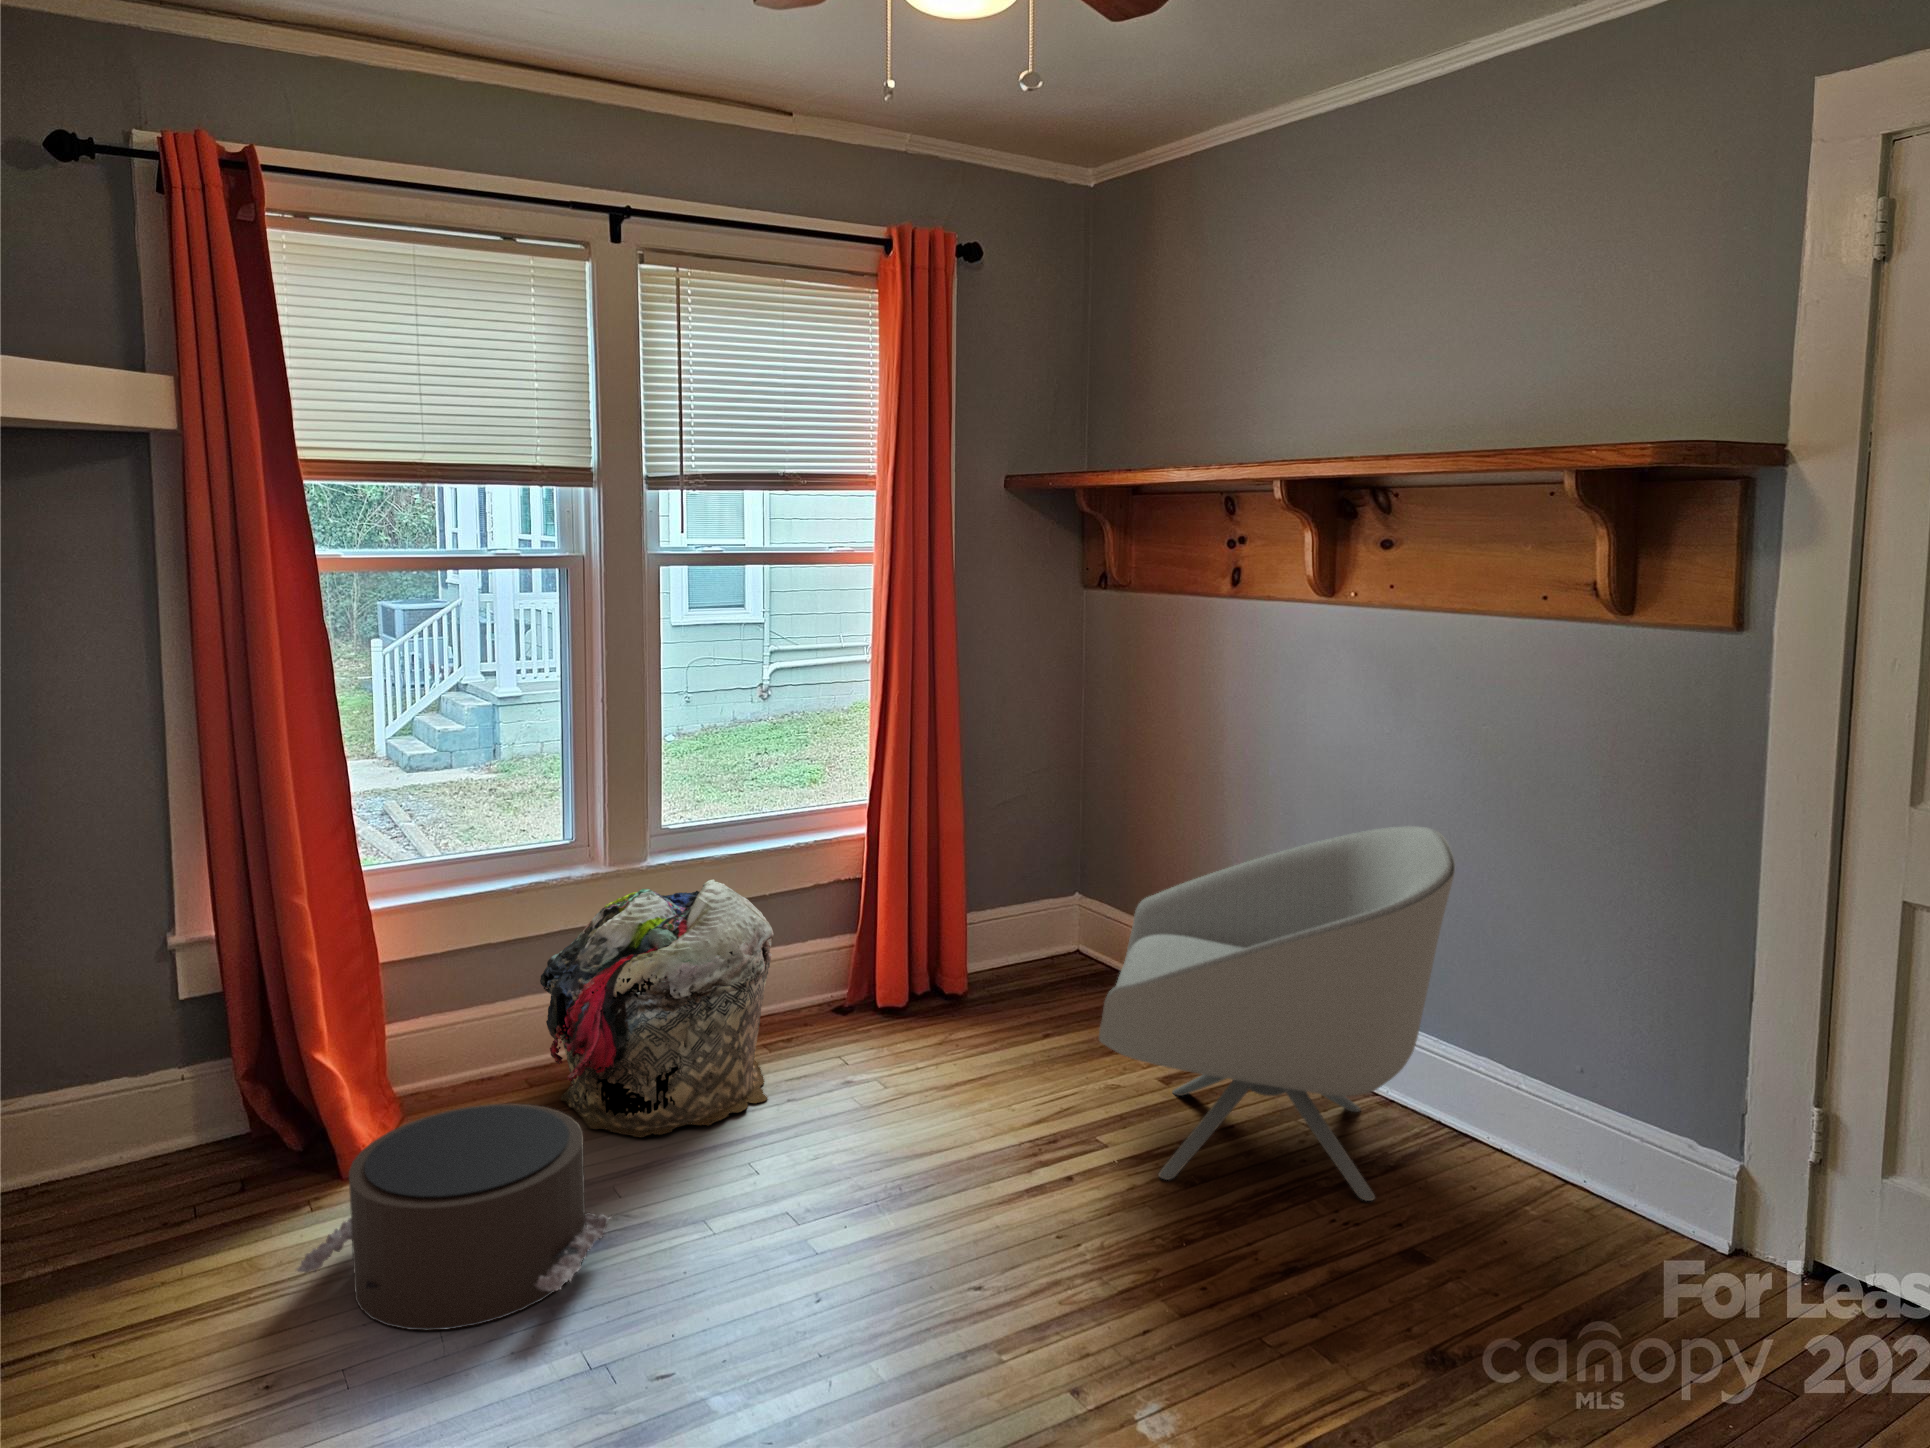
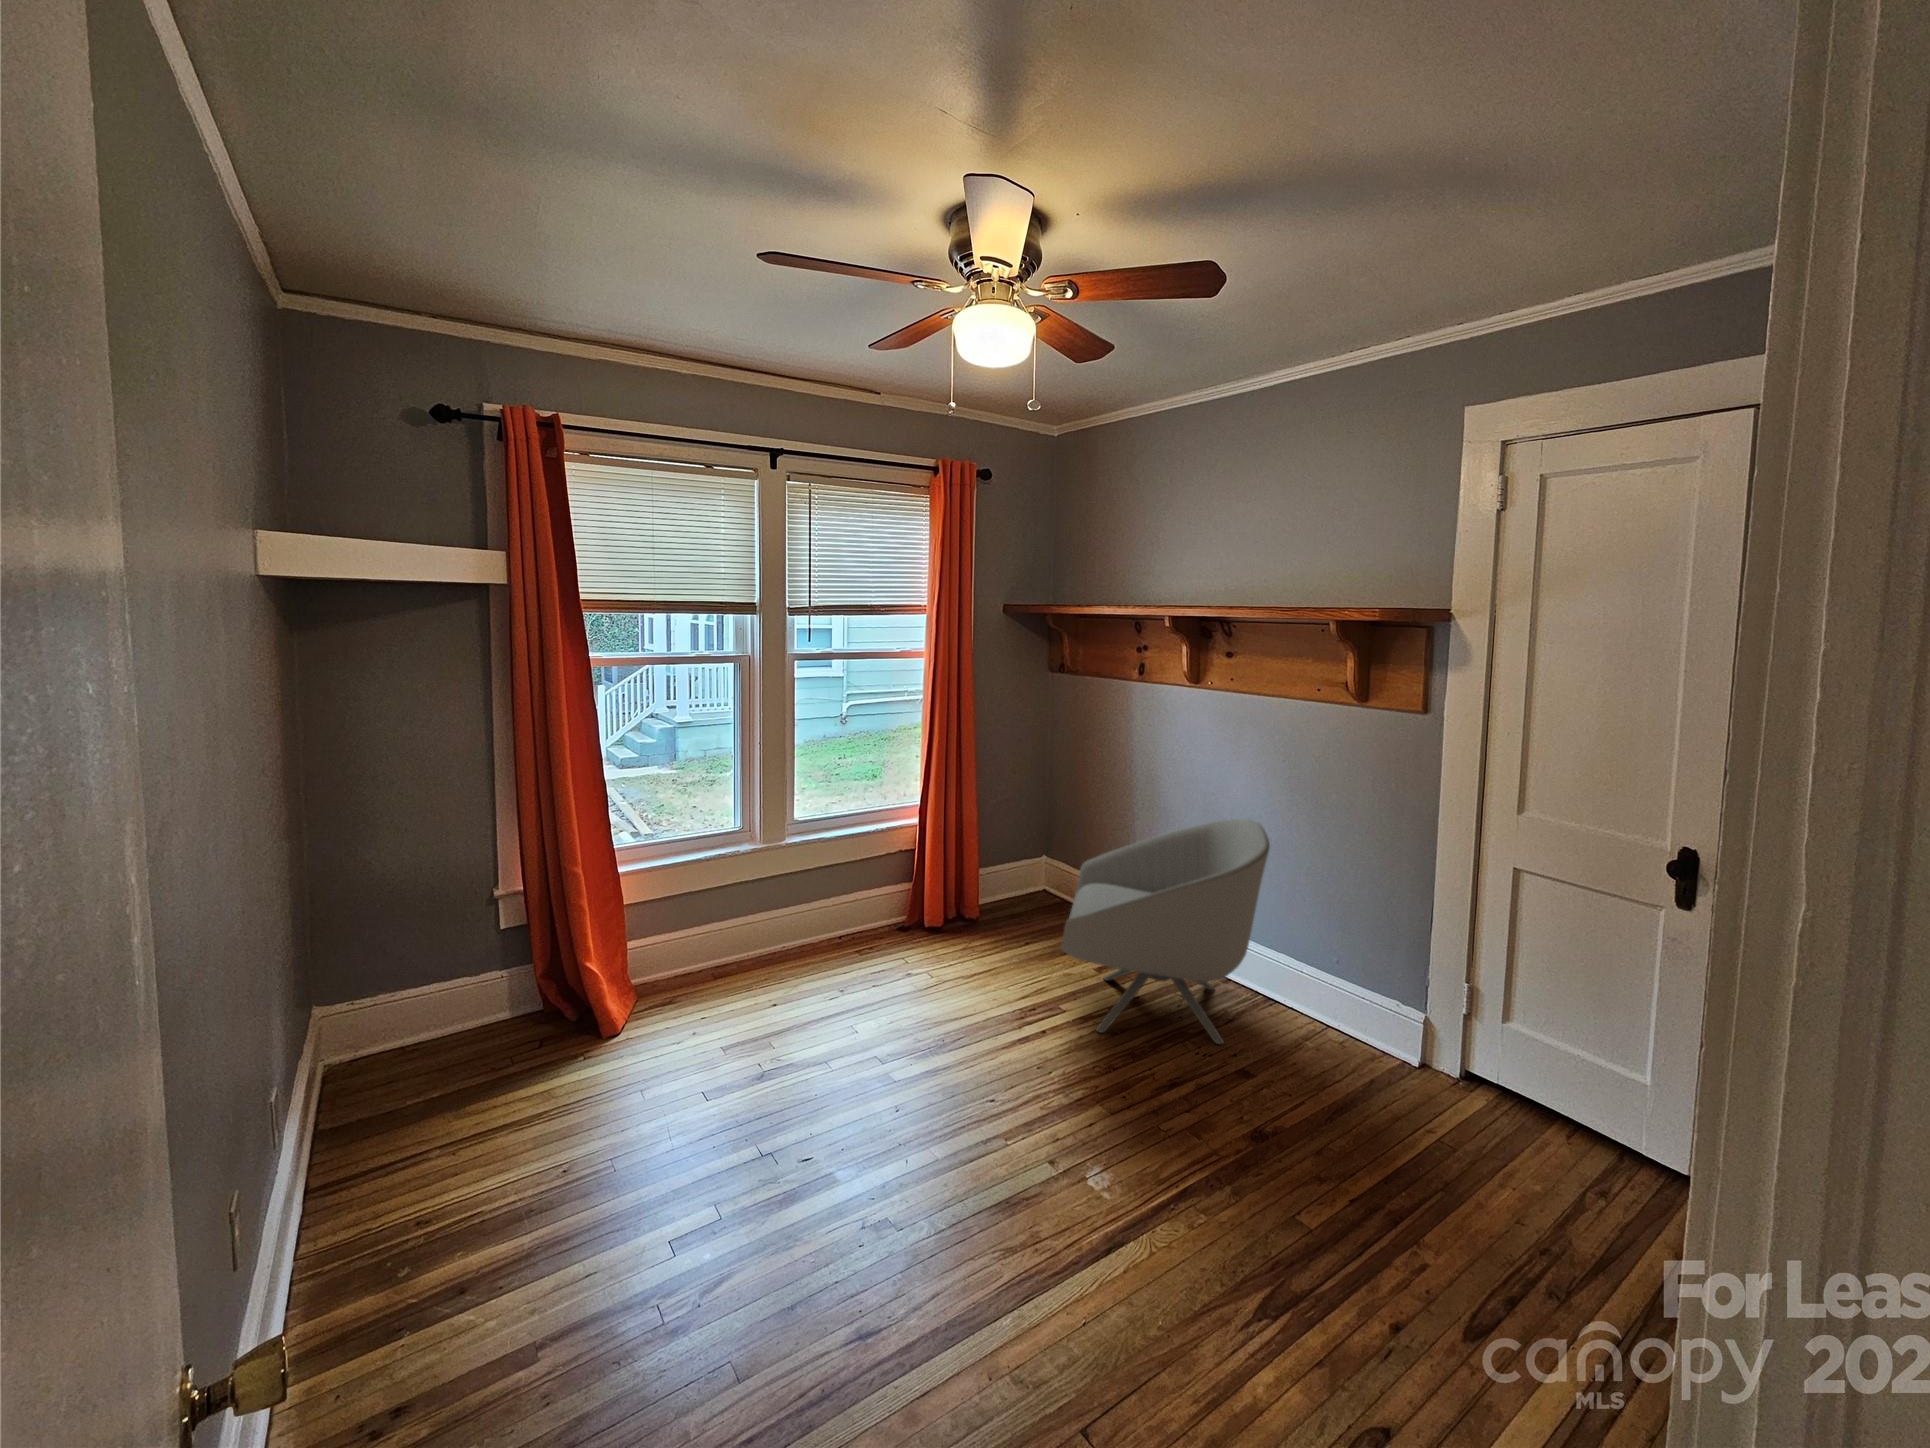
laundry basket: present [540,880,774,1138] -> none [722,851,862,1010]
pouf: present [296,1103,612,1330] -> none [582,990,772,1130]

